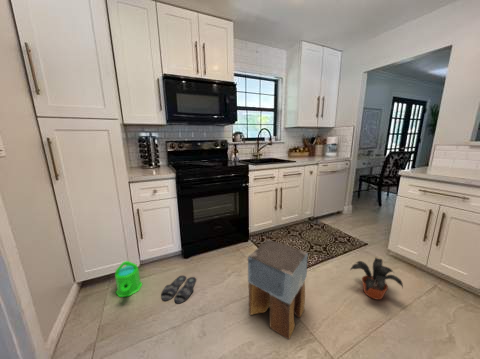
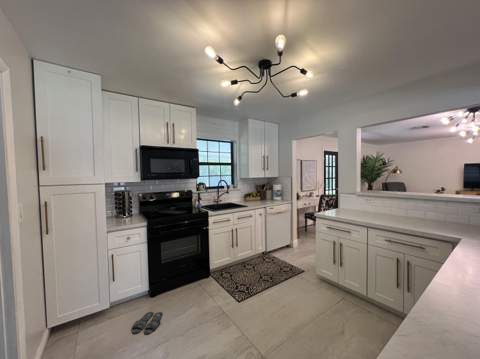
stool: present [248,240,308,339] -> none [205,271,249,347]
potted plant: present [351,258,403,299] -> none [283,279,316,312]
watering can: present [115,261,142,297] -> none [87,301,113,336]

